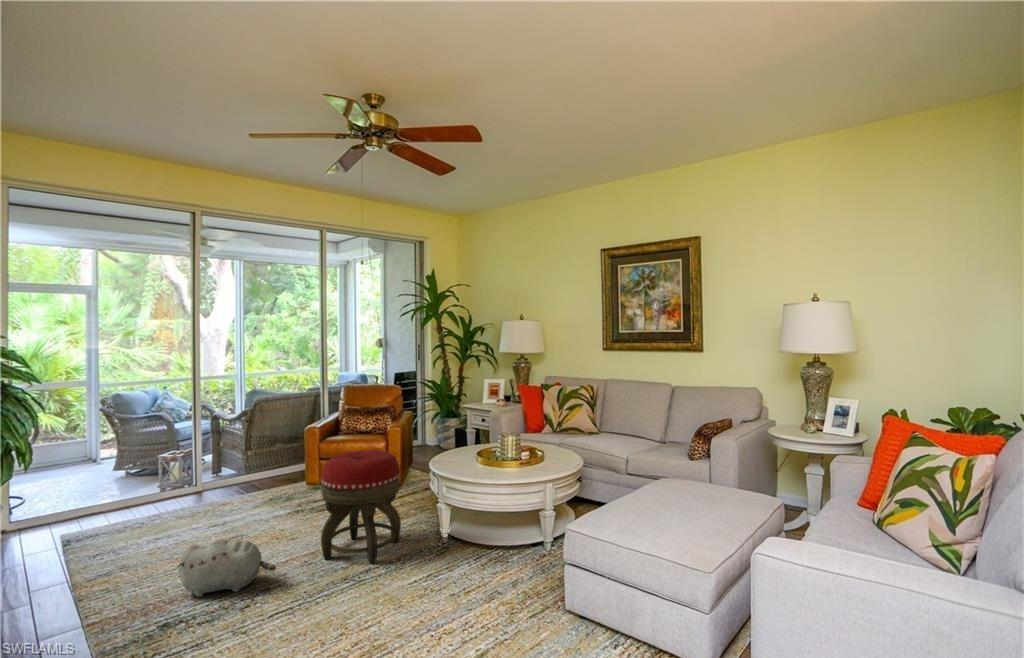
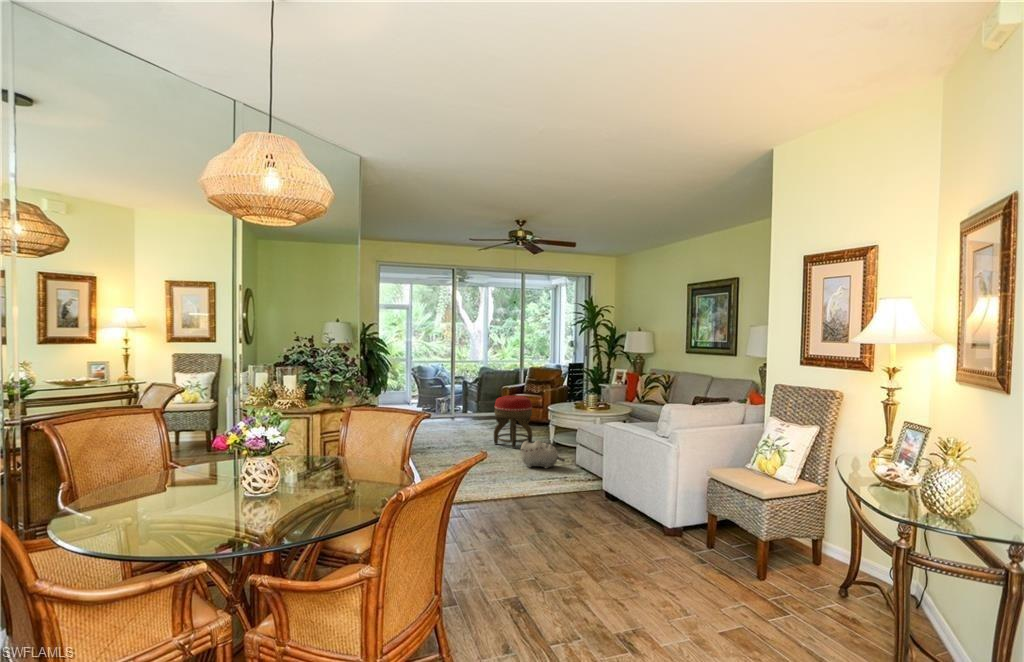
plush toy: present [177,539,276,597] -> present [520,441,565,468]

